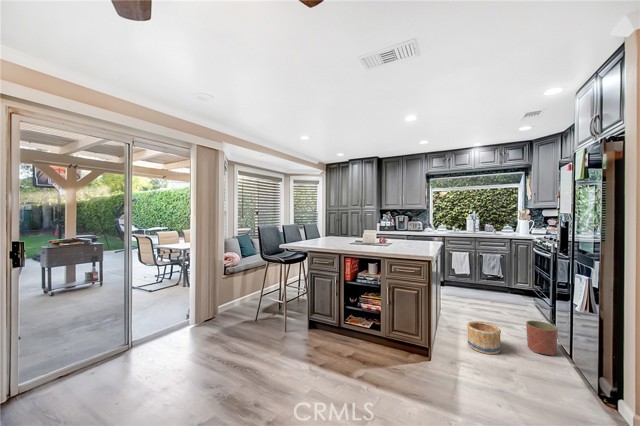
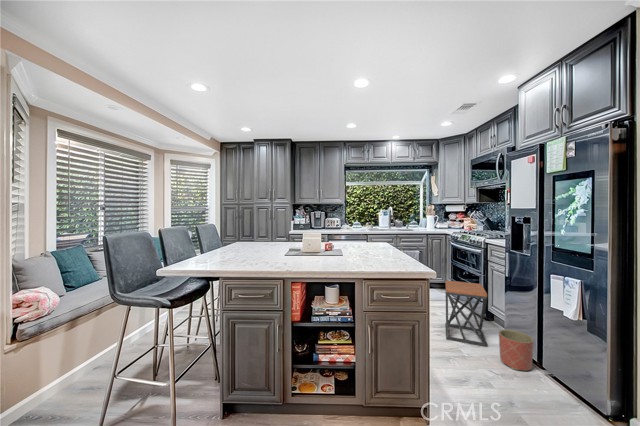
stool: none [490,278,536,337] -> present [445,280,487,347]
basket: present [467,321,501,354] -> none [450,343,492,390]

